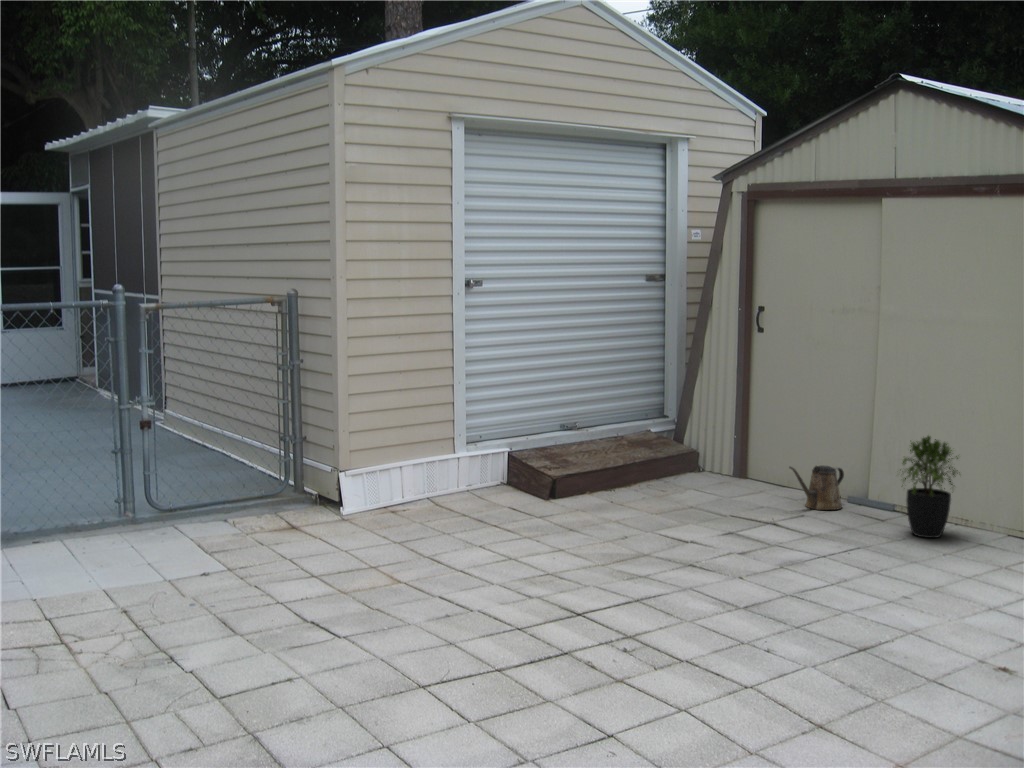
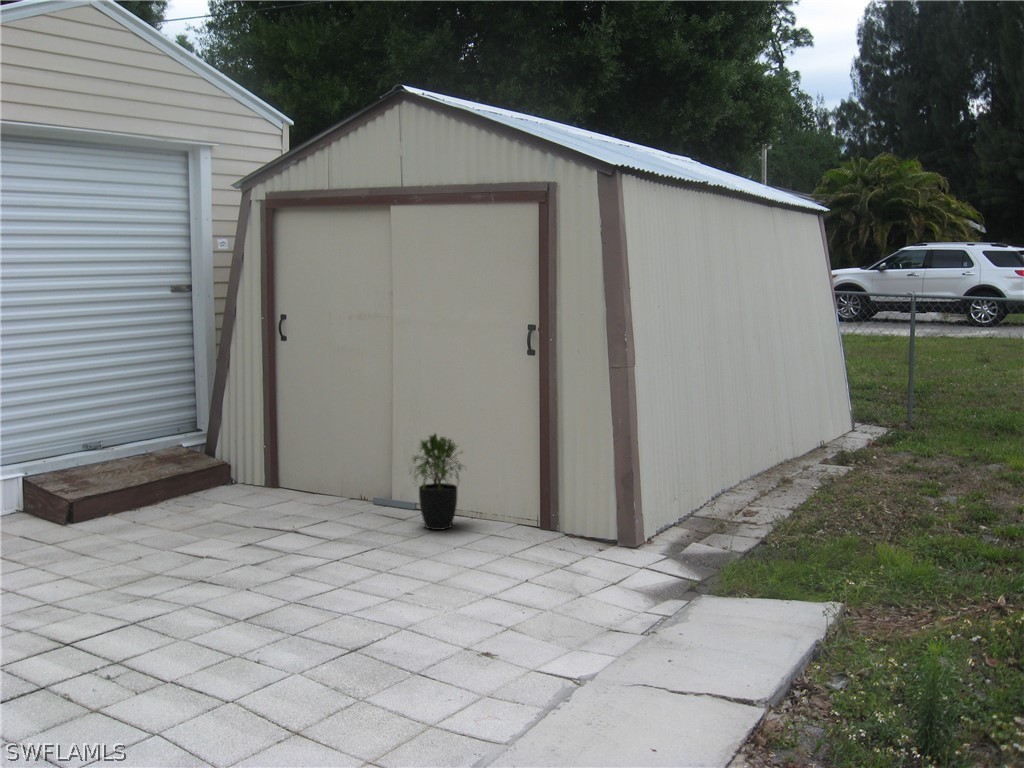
watering can: present [789,466,844,510] -> none [312,469,369,513]

